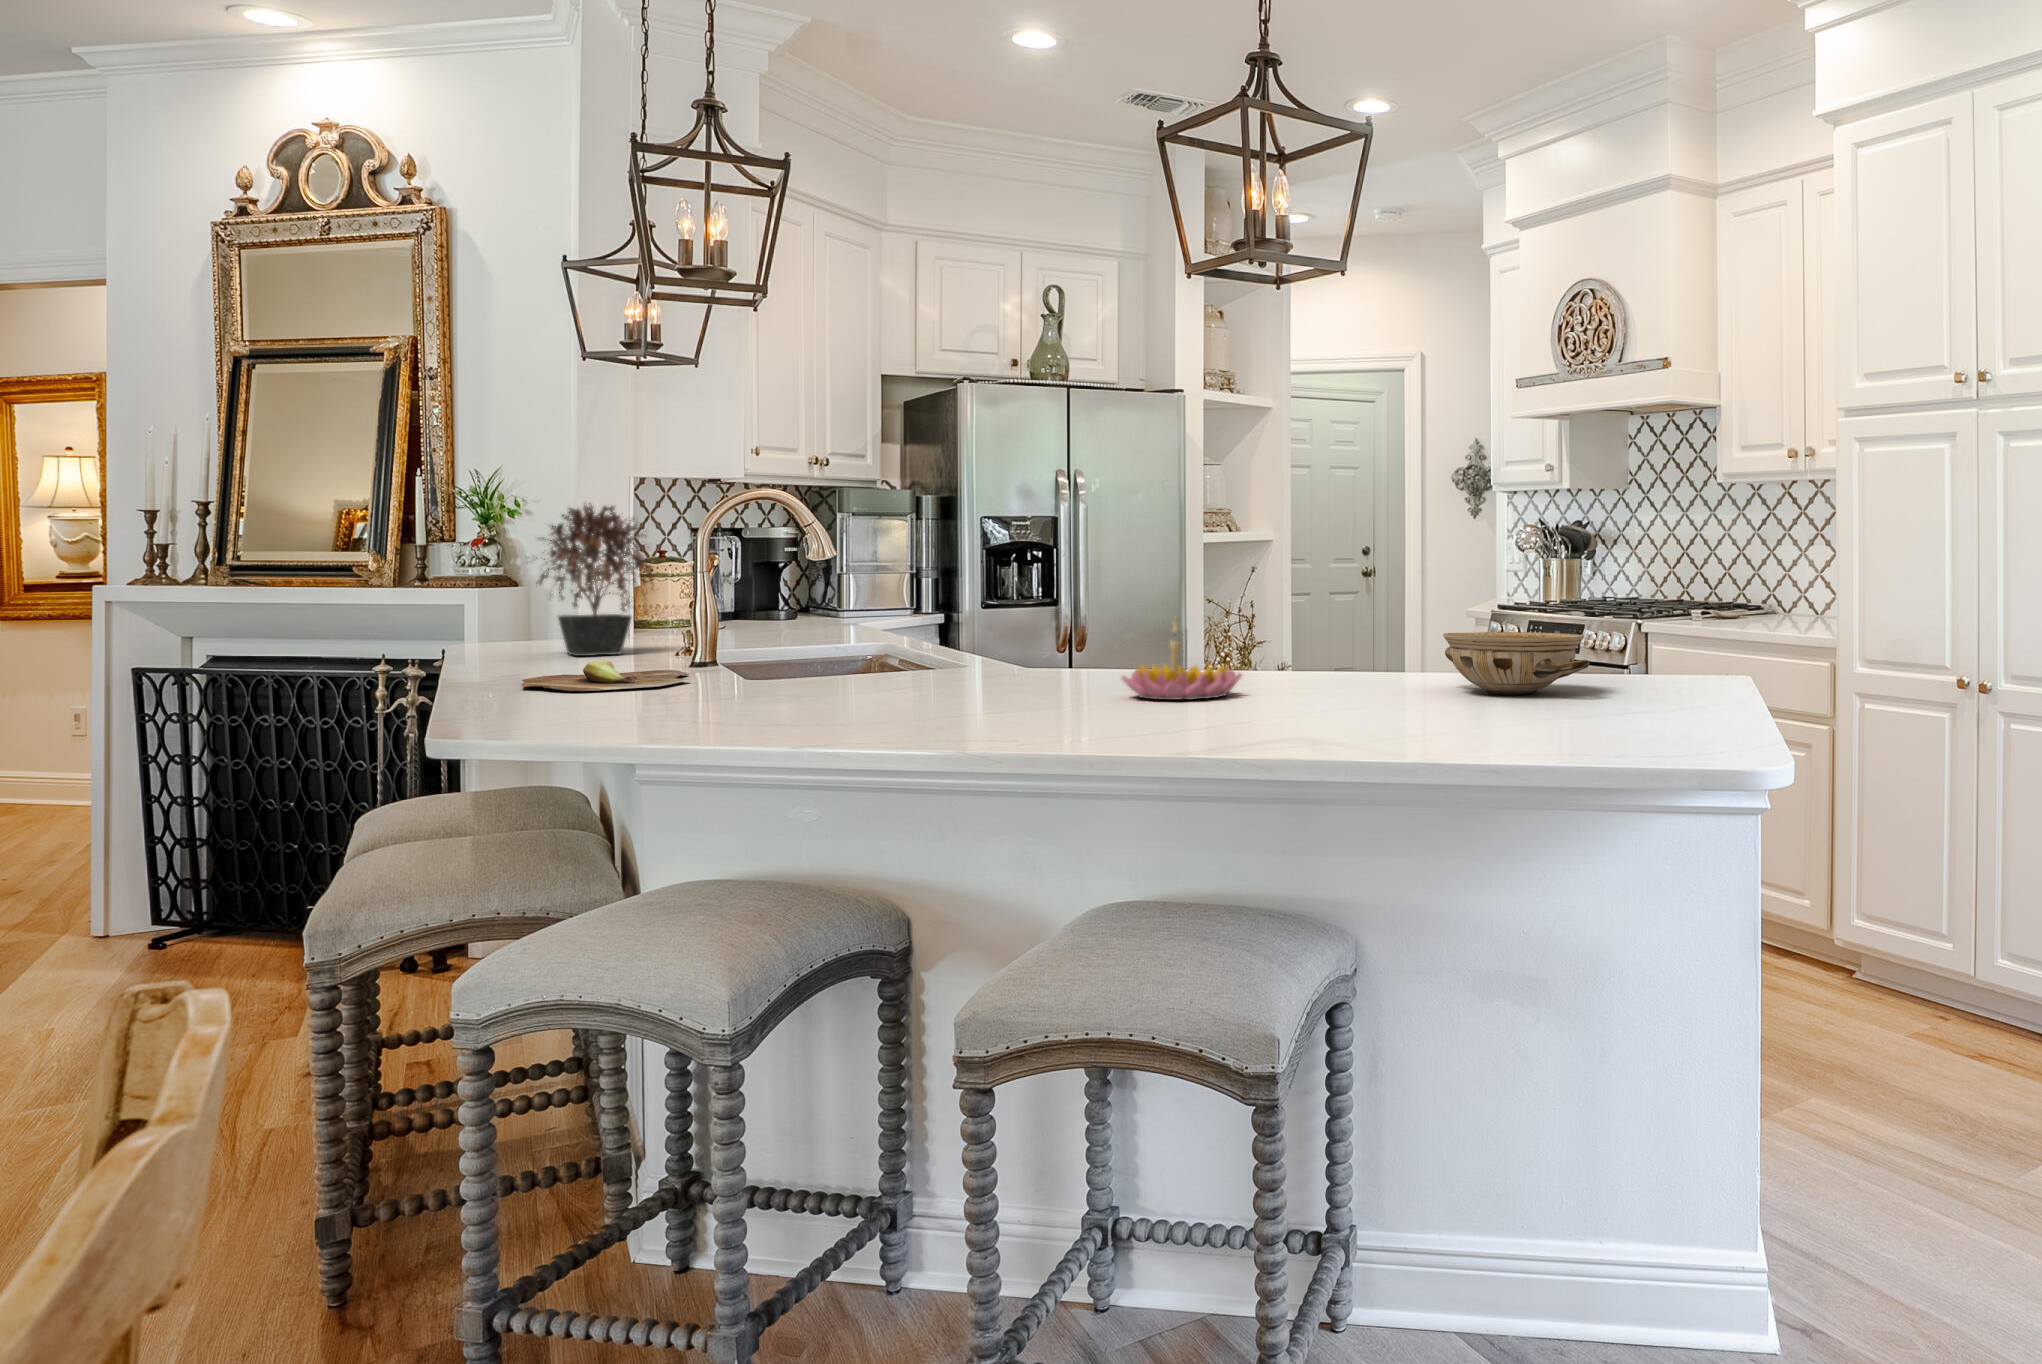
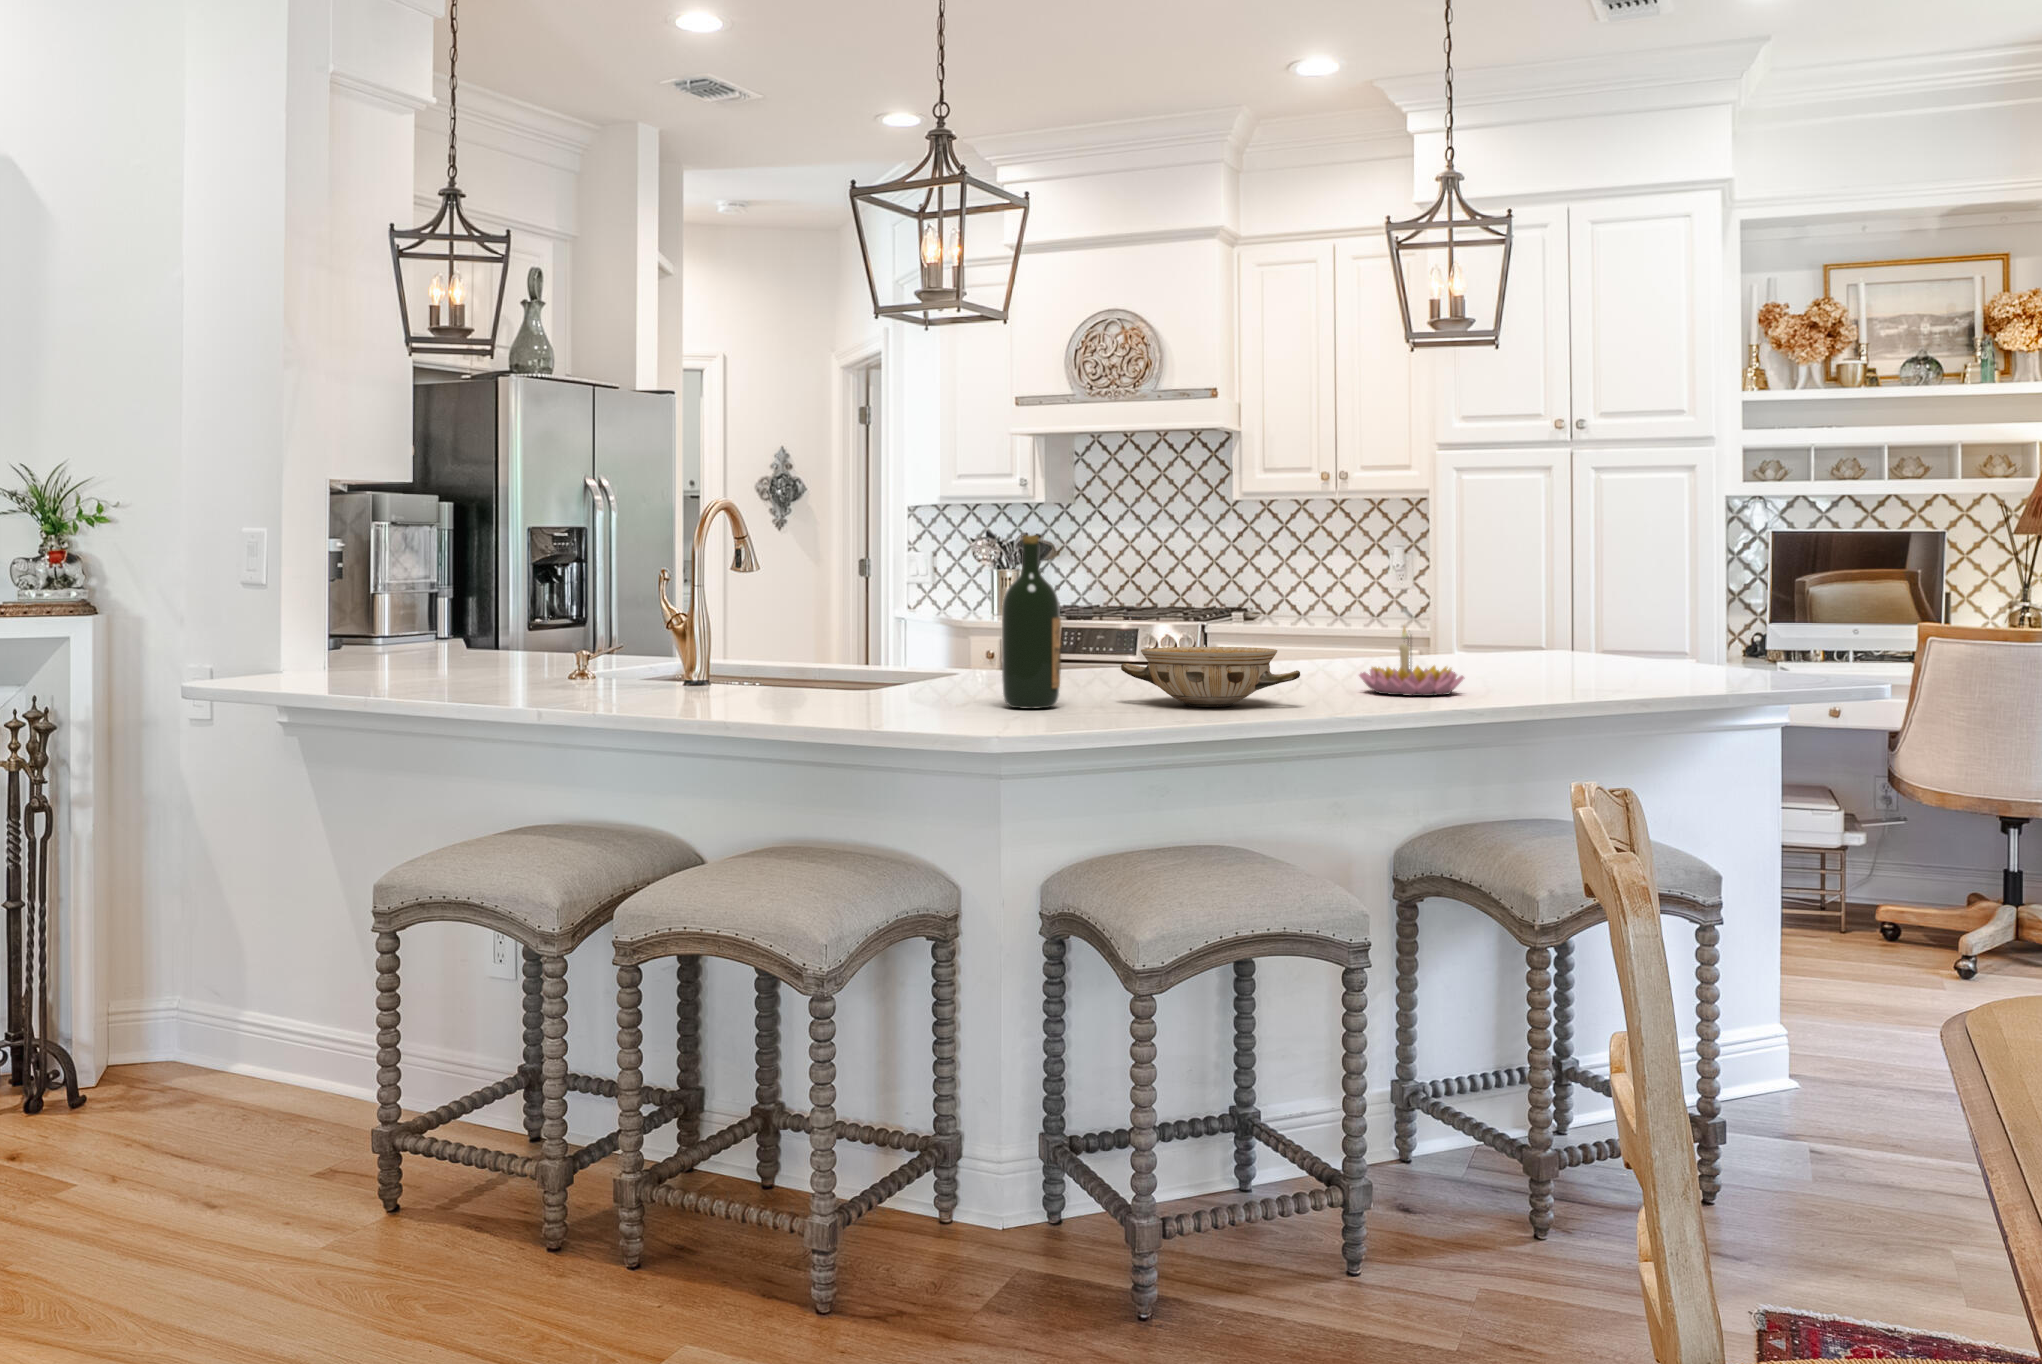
potted plant: present [530,503,653,656] -> none [421,512,570,691]
wine bottle: none [721,517,786,691] -> present [1002,535,1061,709]
ceramic bowl: present [1443,632,1589,694] -> present [1121,647,1300,707]
cutting board: present [521,660,689,691] -> none [724,688,936,717]

